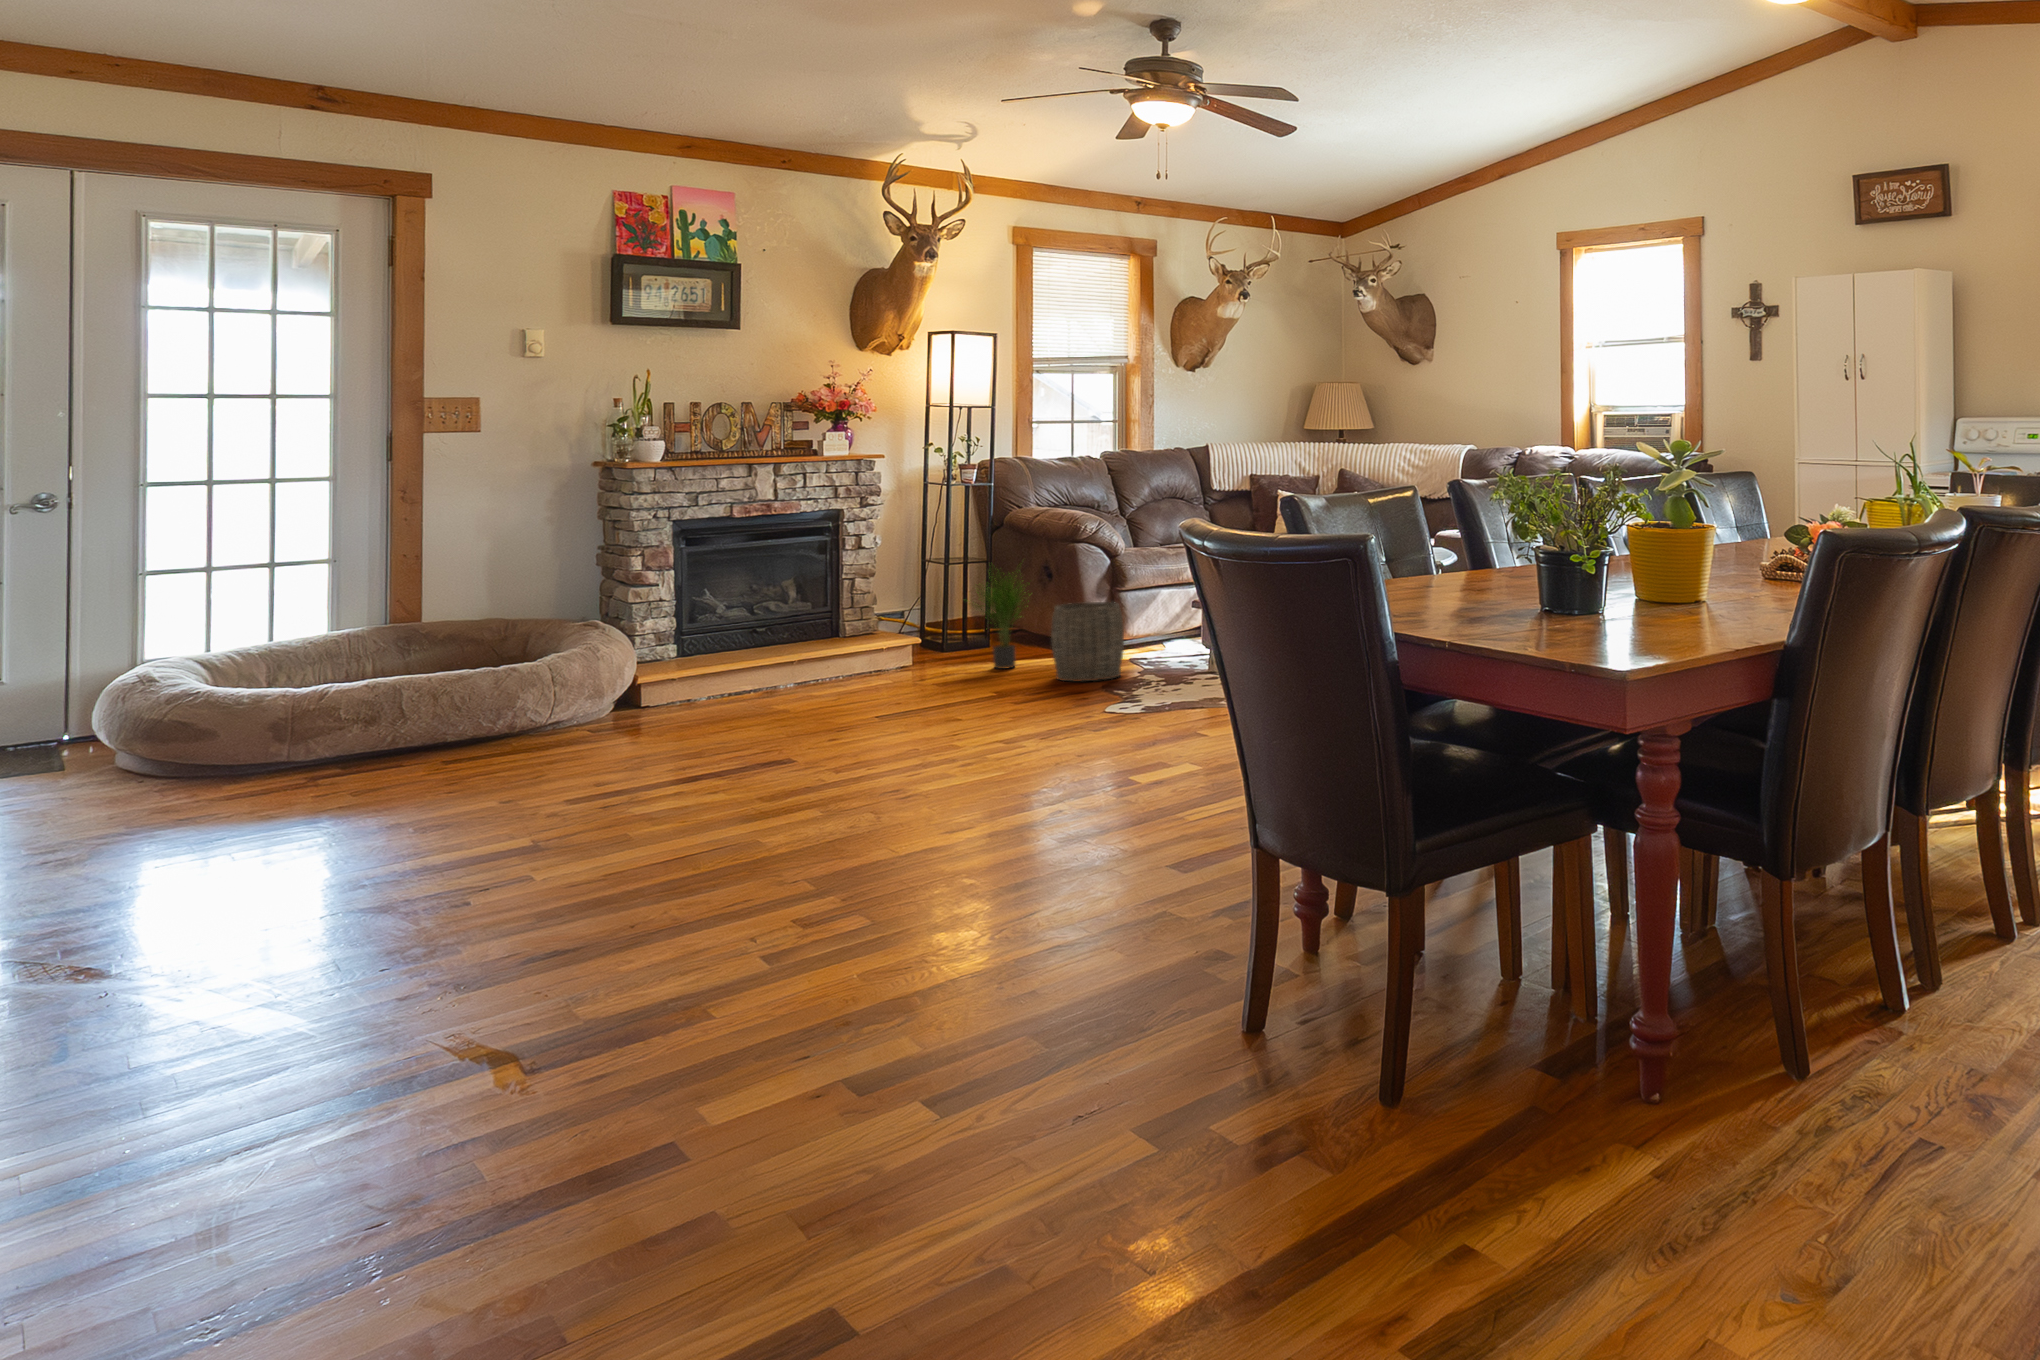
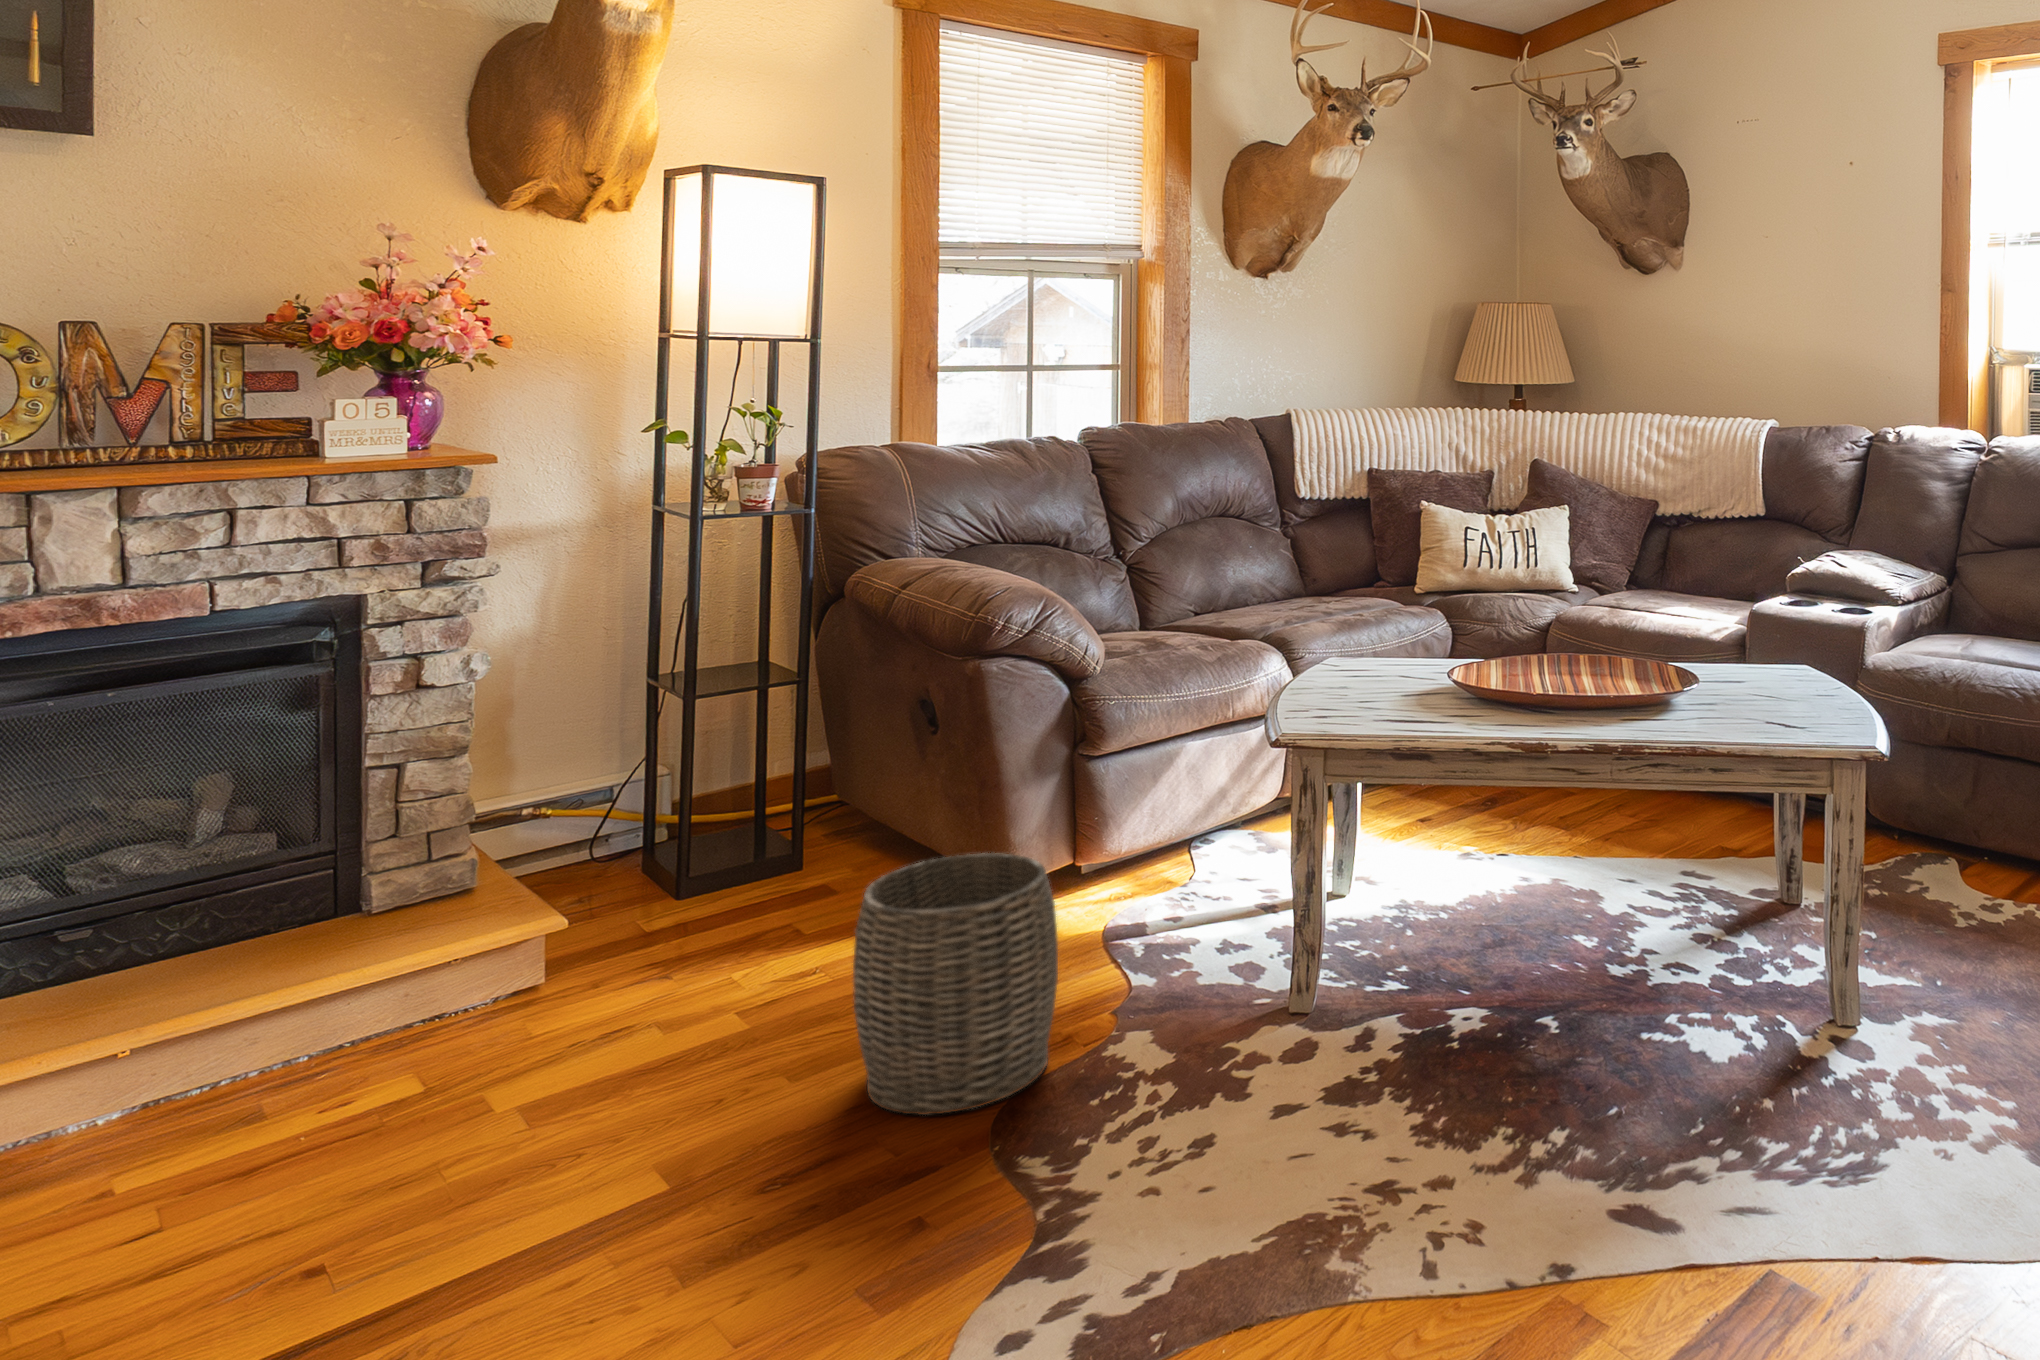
potted plant: present [973,574,1024,669] -> none [630,723,856,1013]

